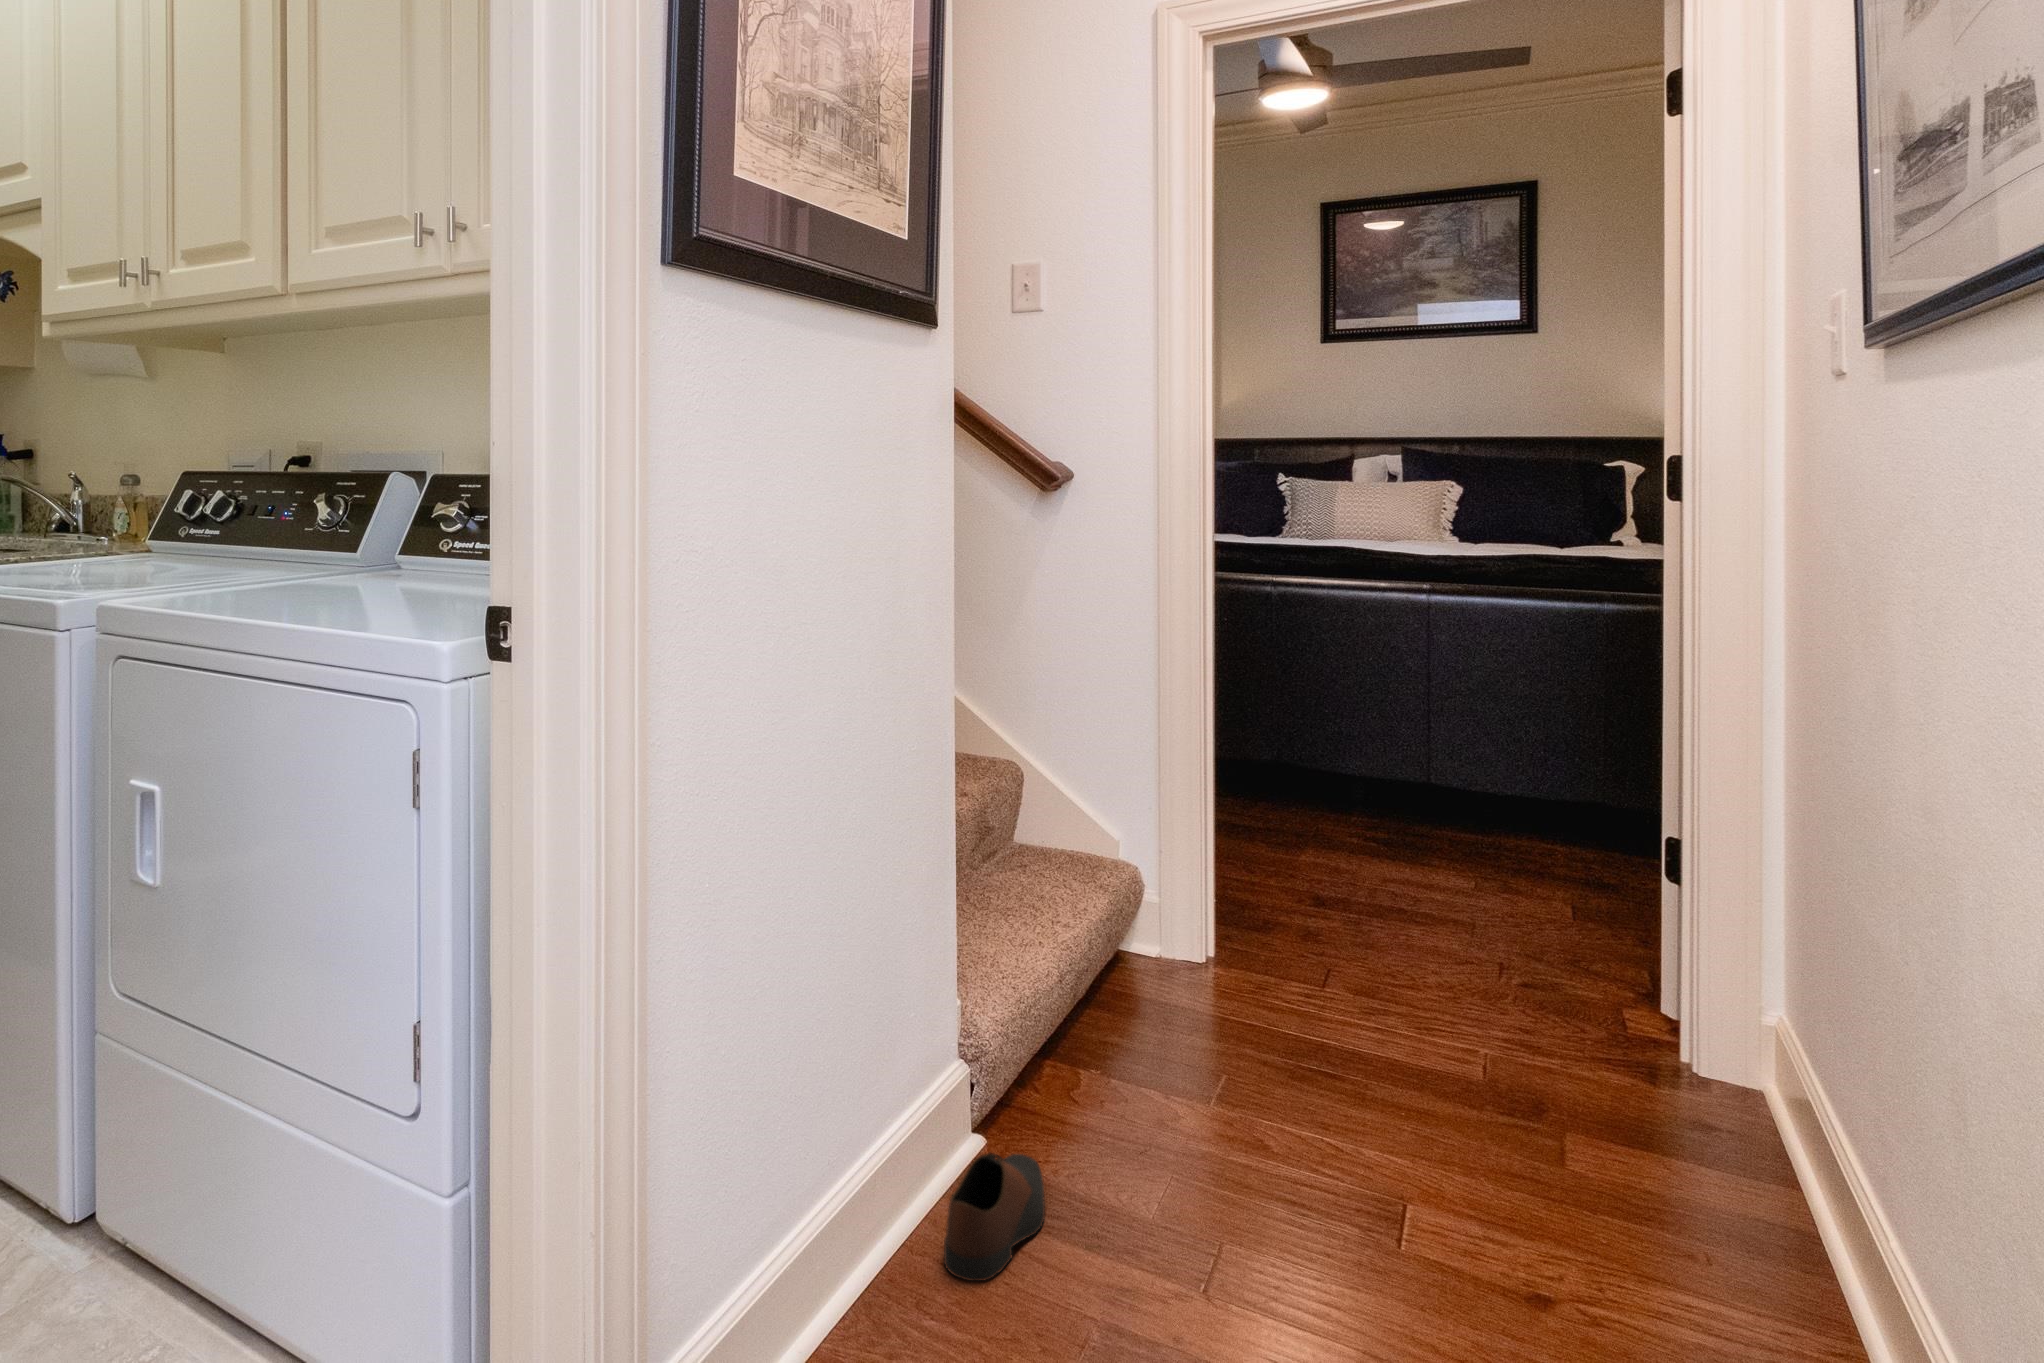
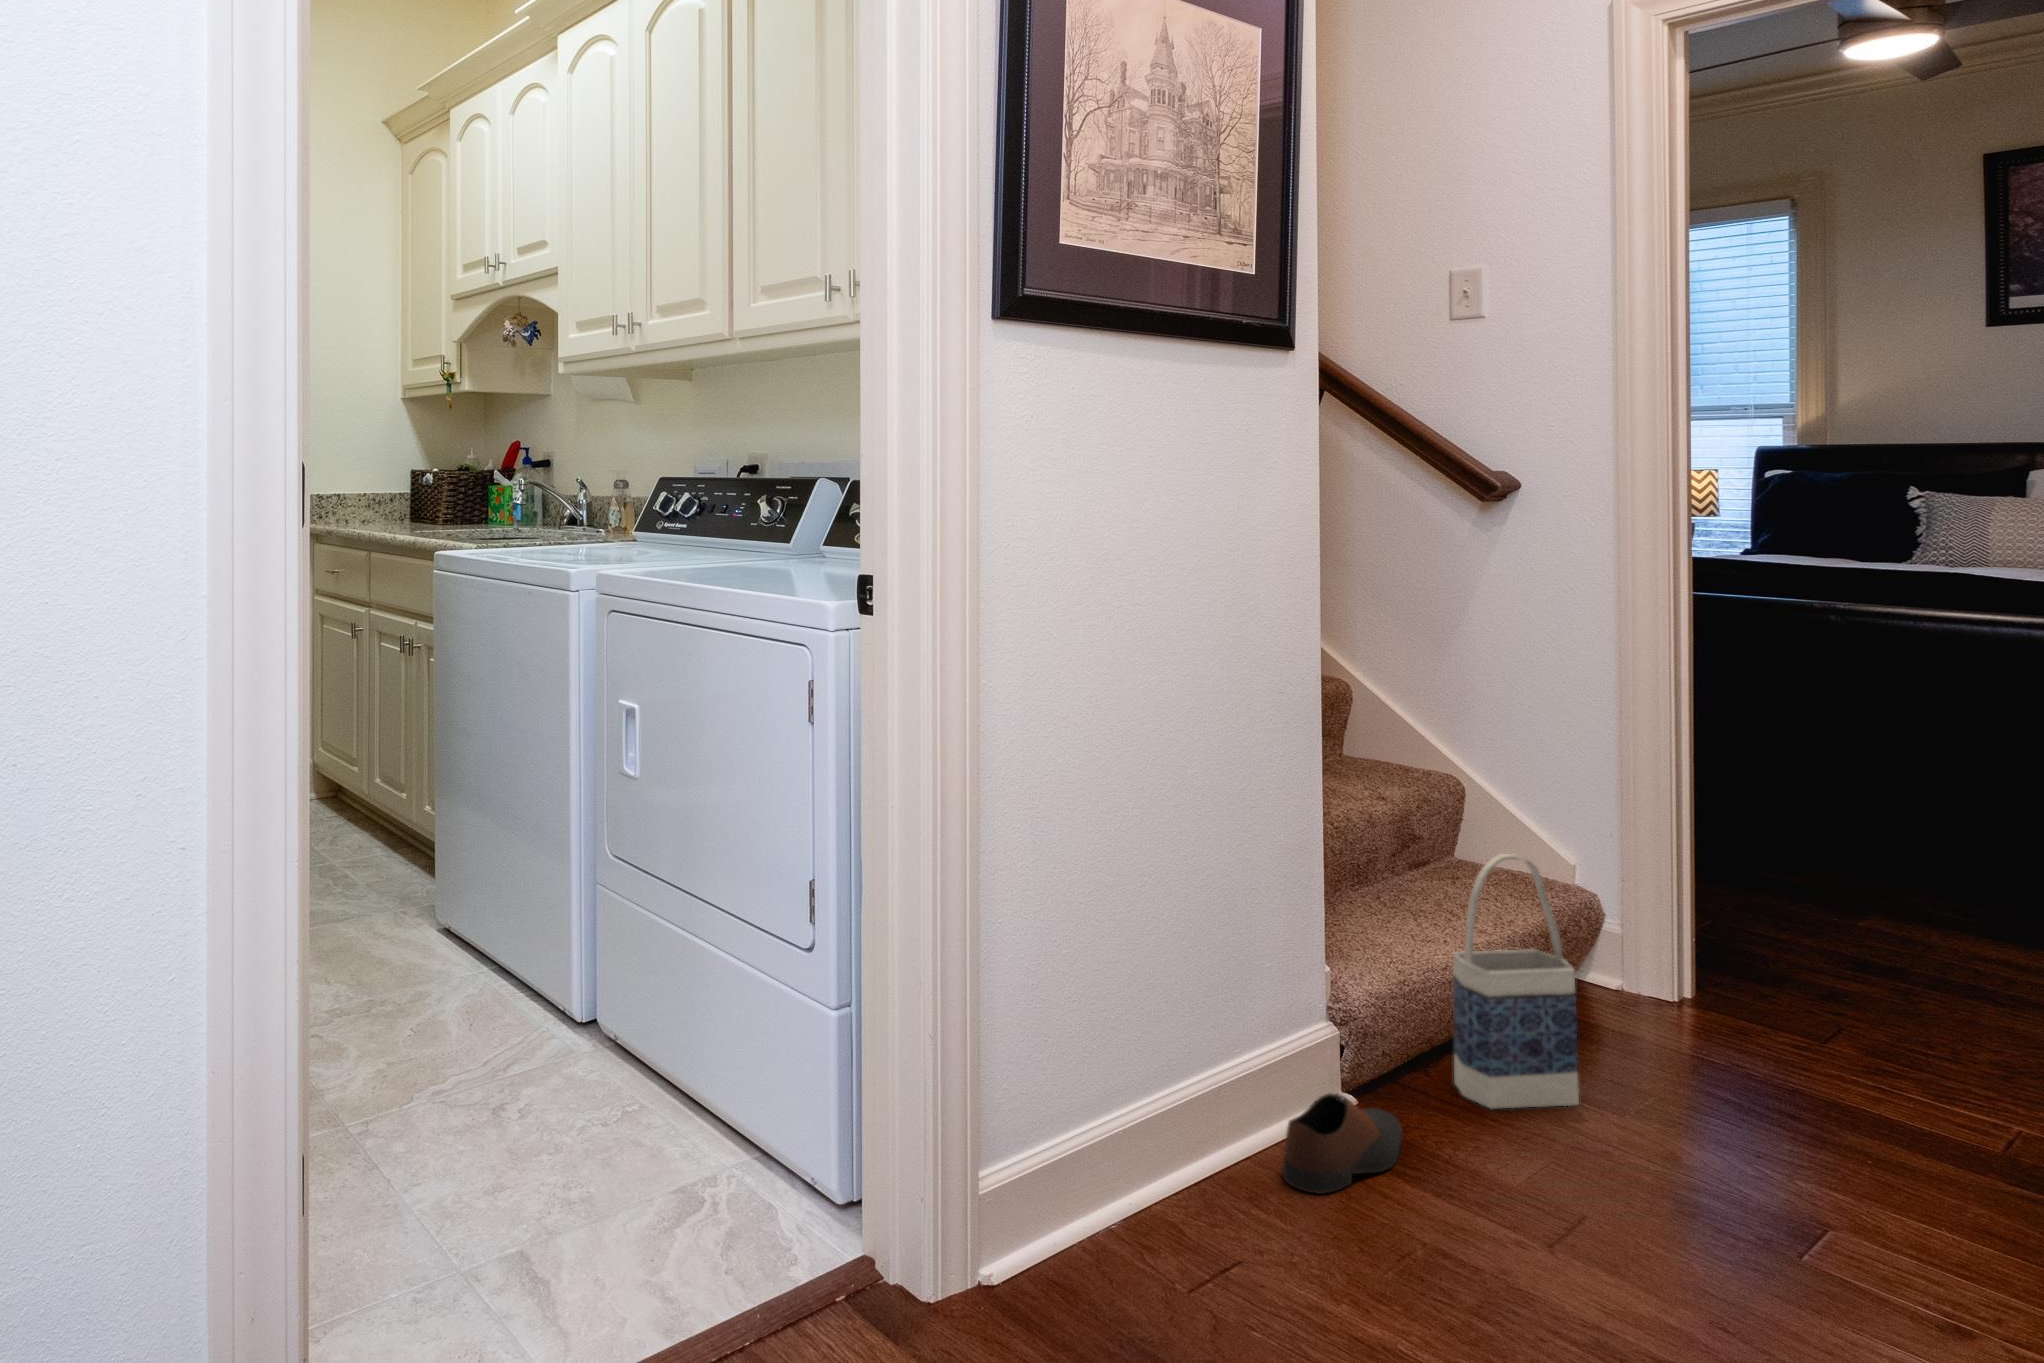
bag: none [1067,854,1178,1124] -> present [1453,854,1579,1108]

